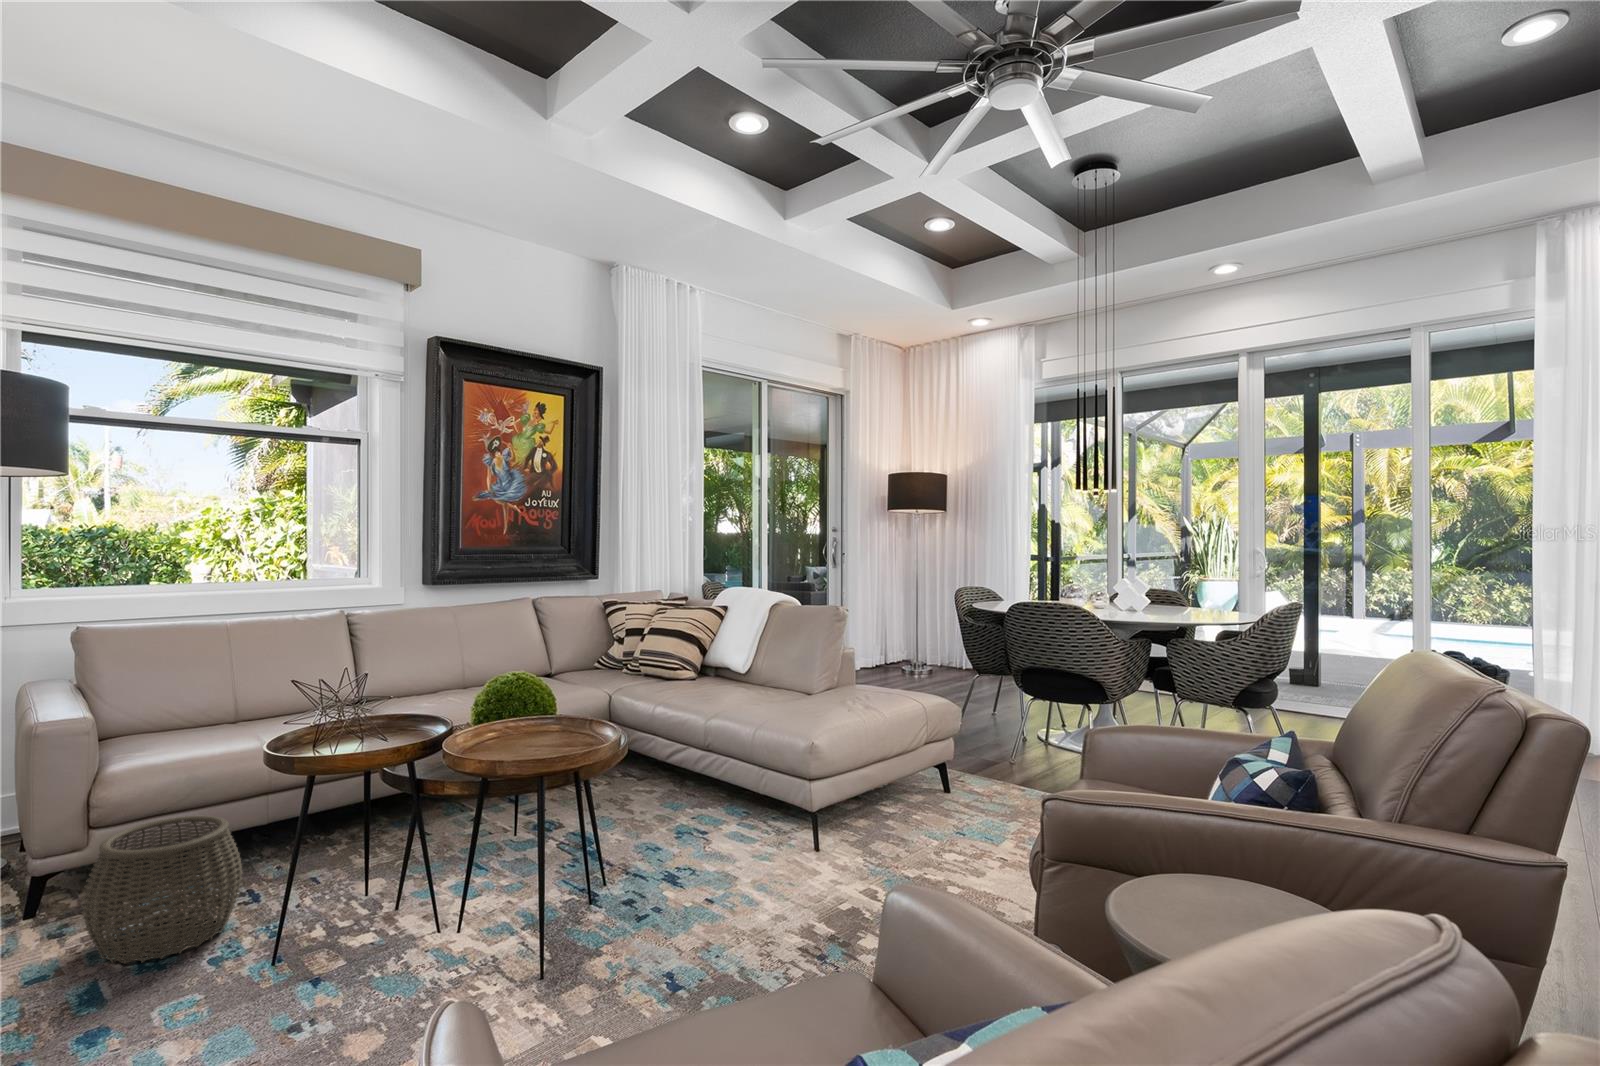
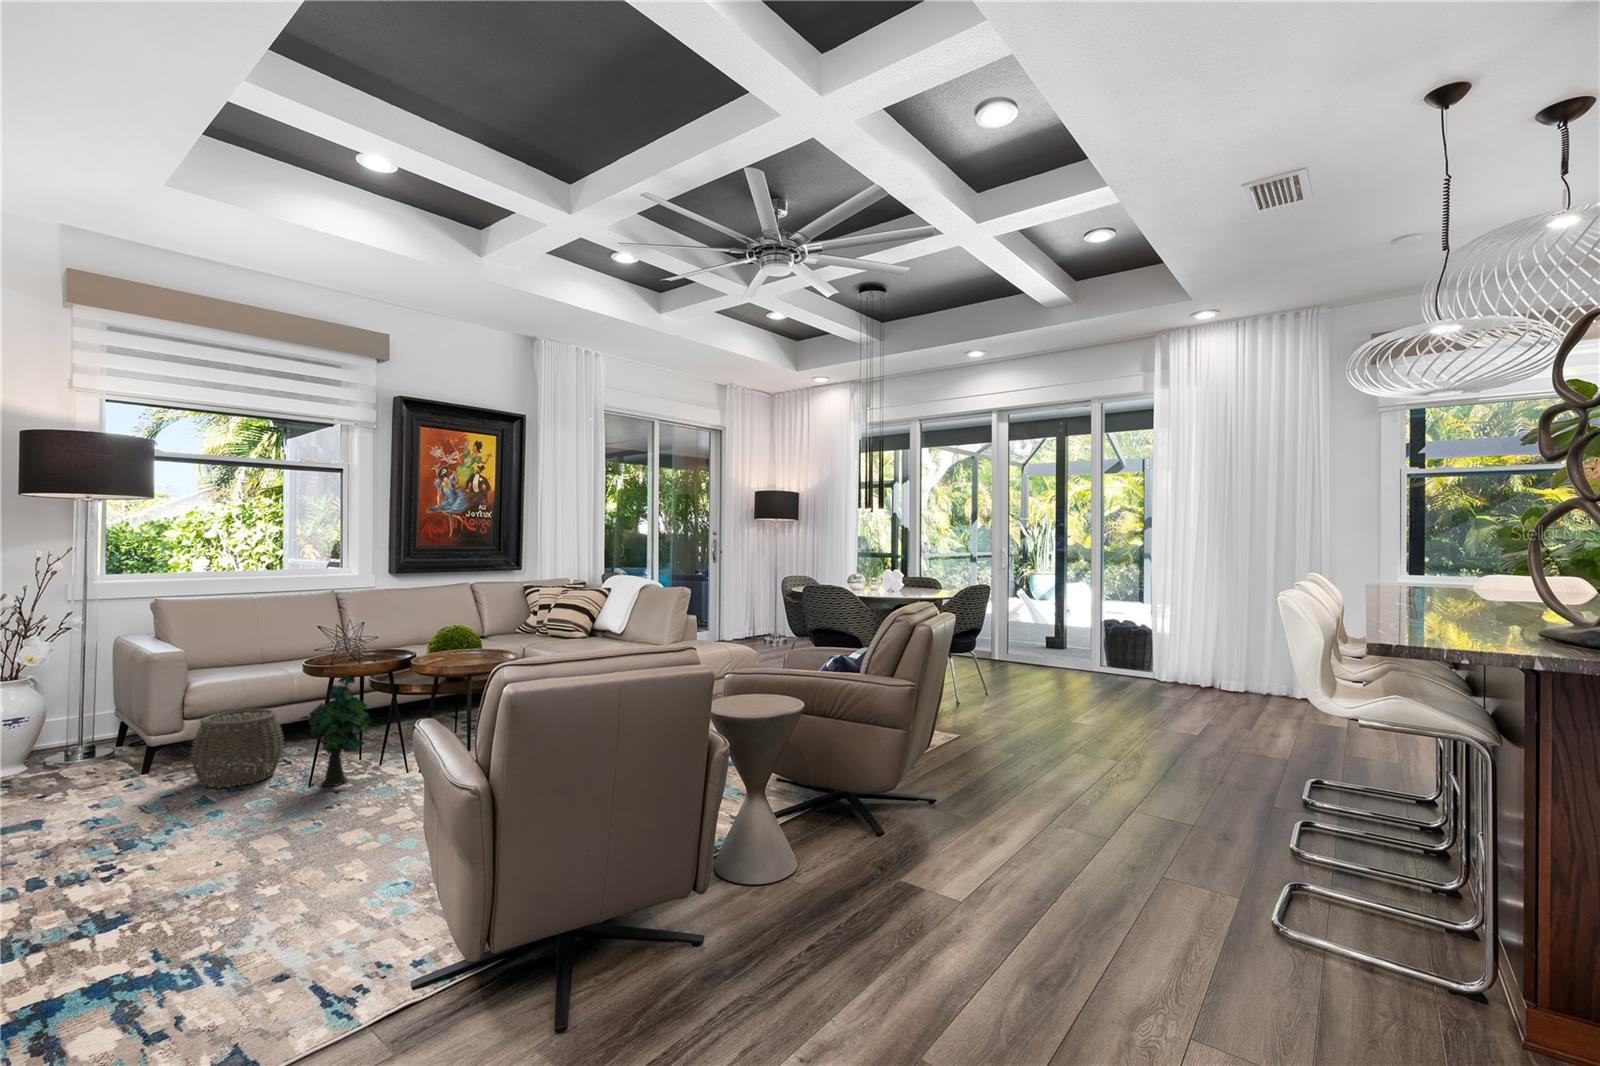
decorative plant: none [255,769,383,964] -> present [301,675,373,786]

